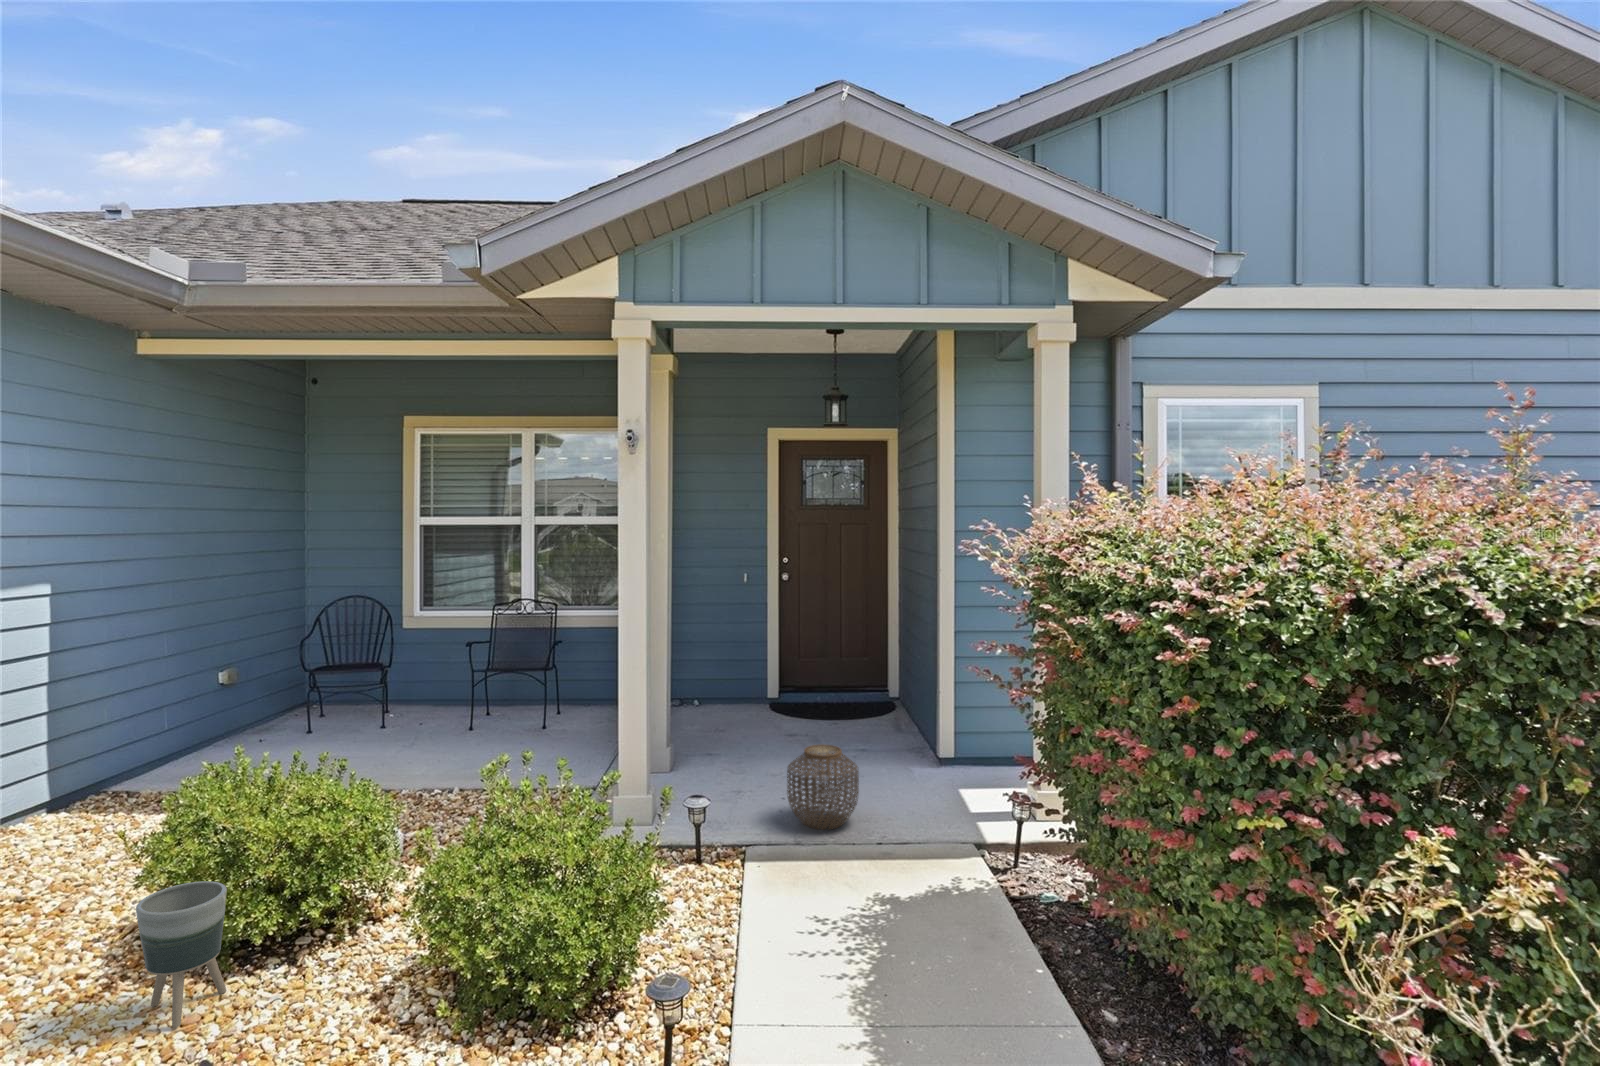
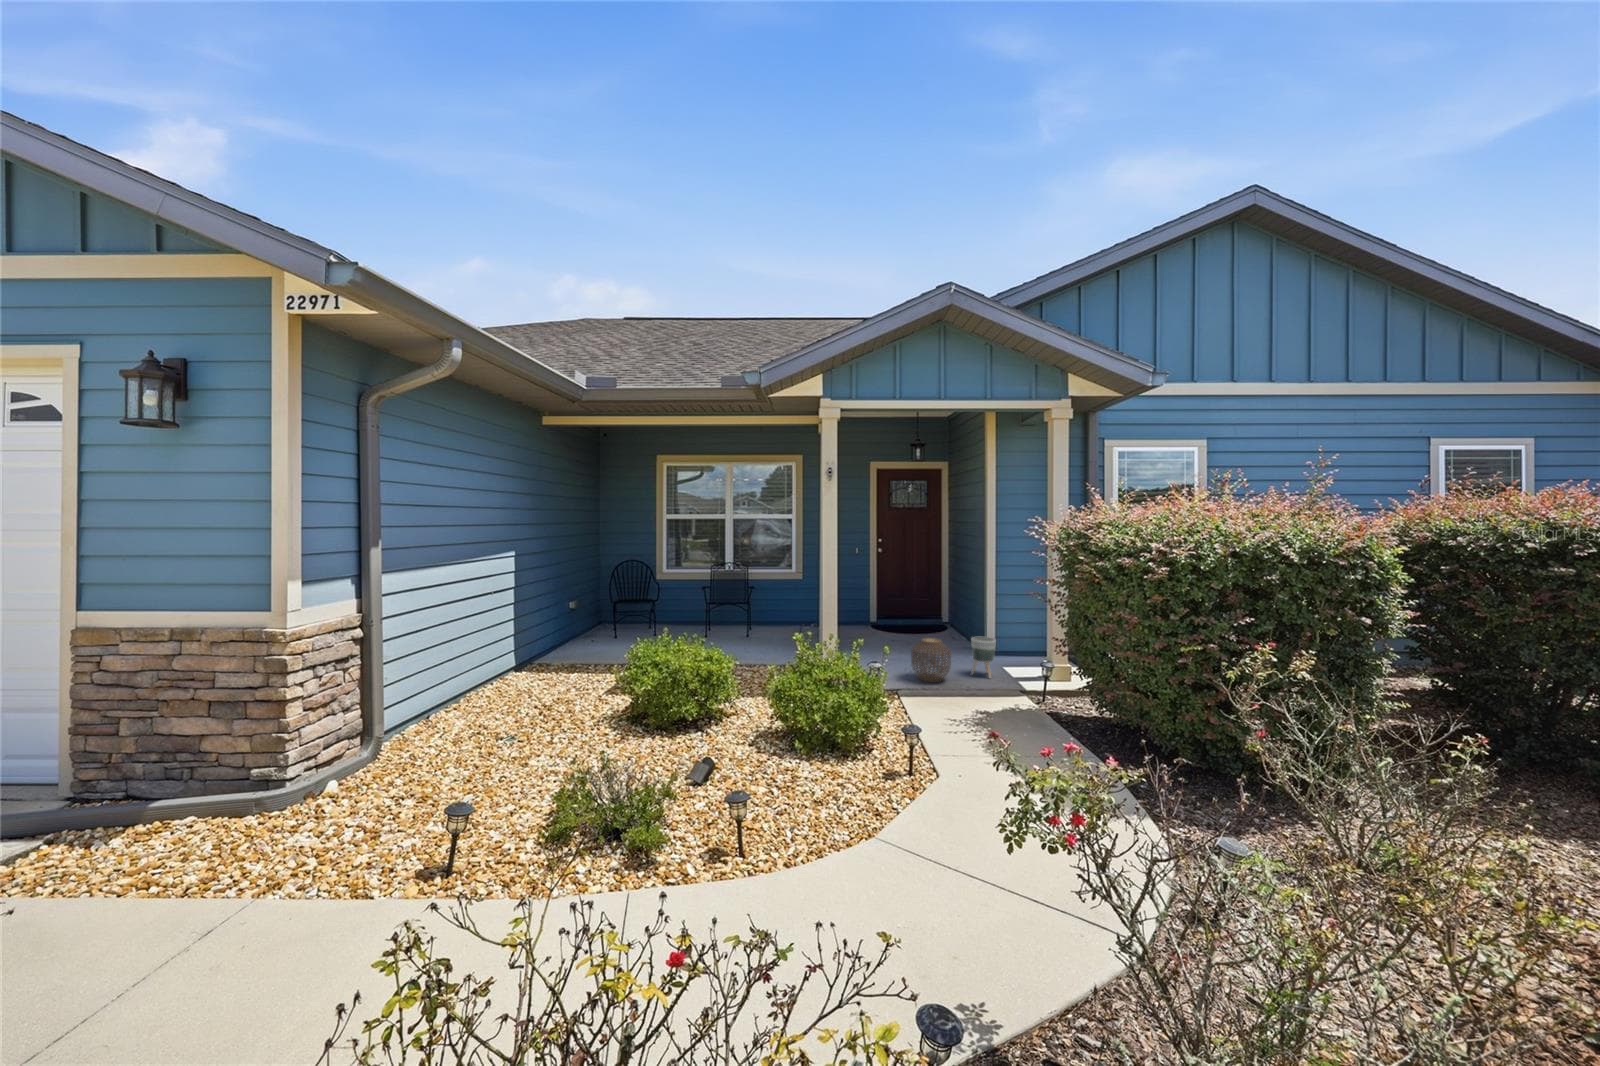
planter: present [136,881,227,1027] -> present [971,636,996,678]

